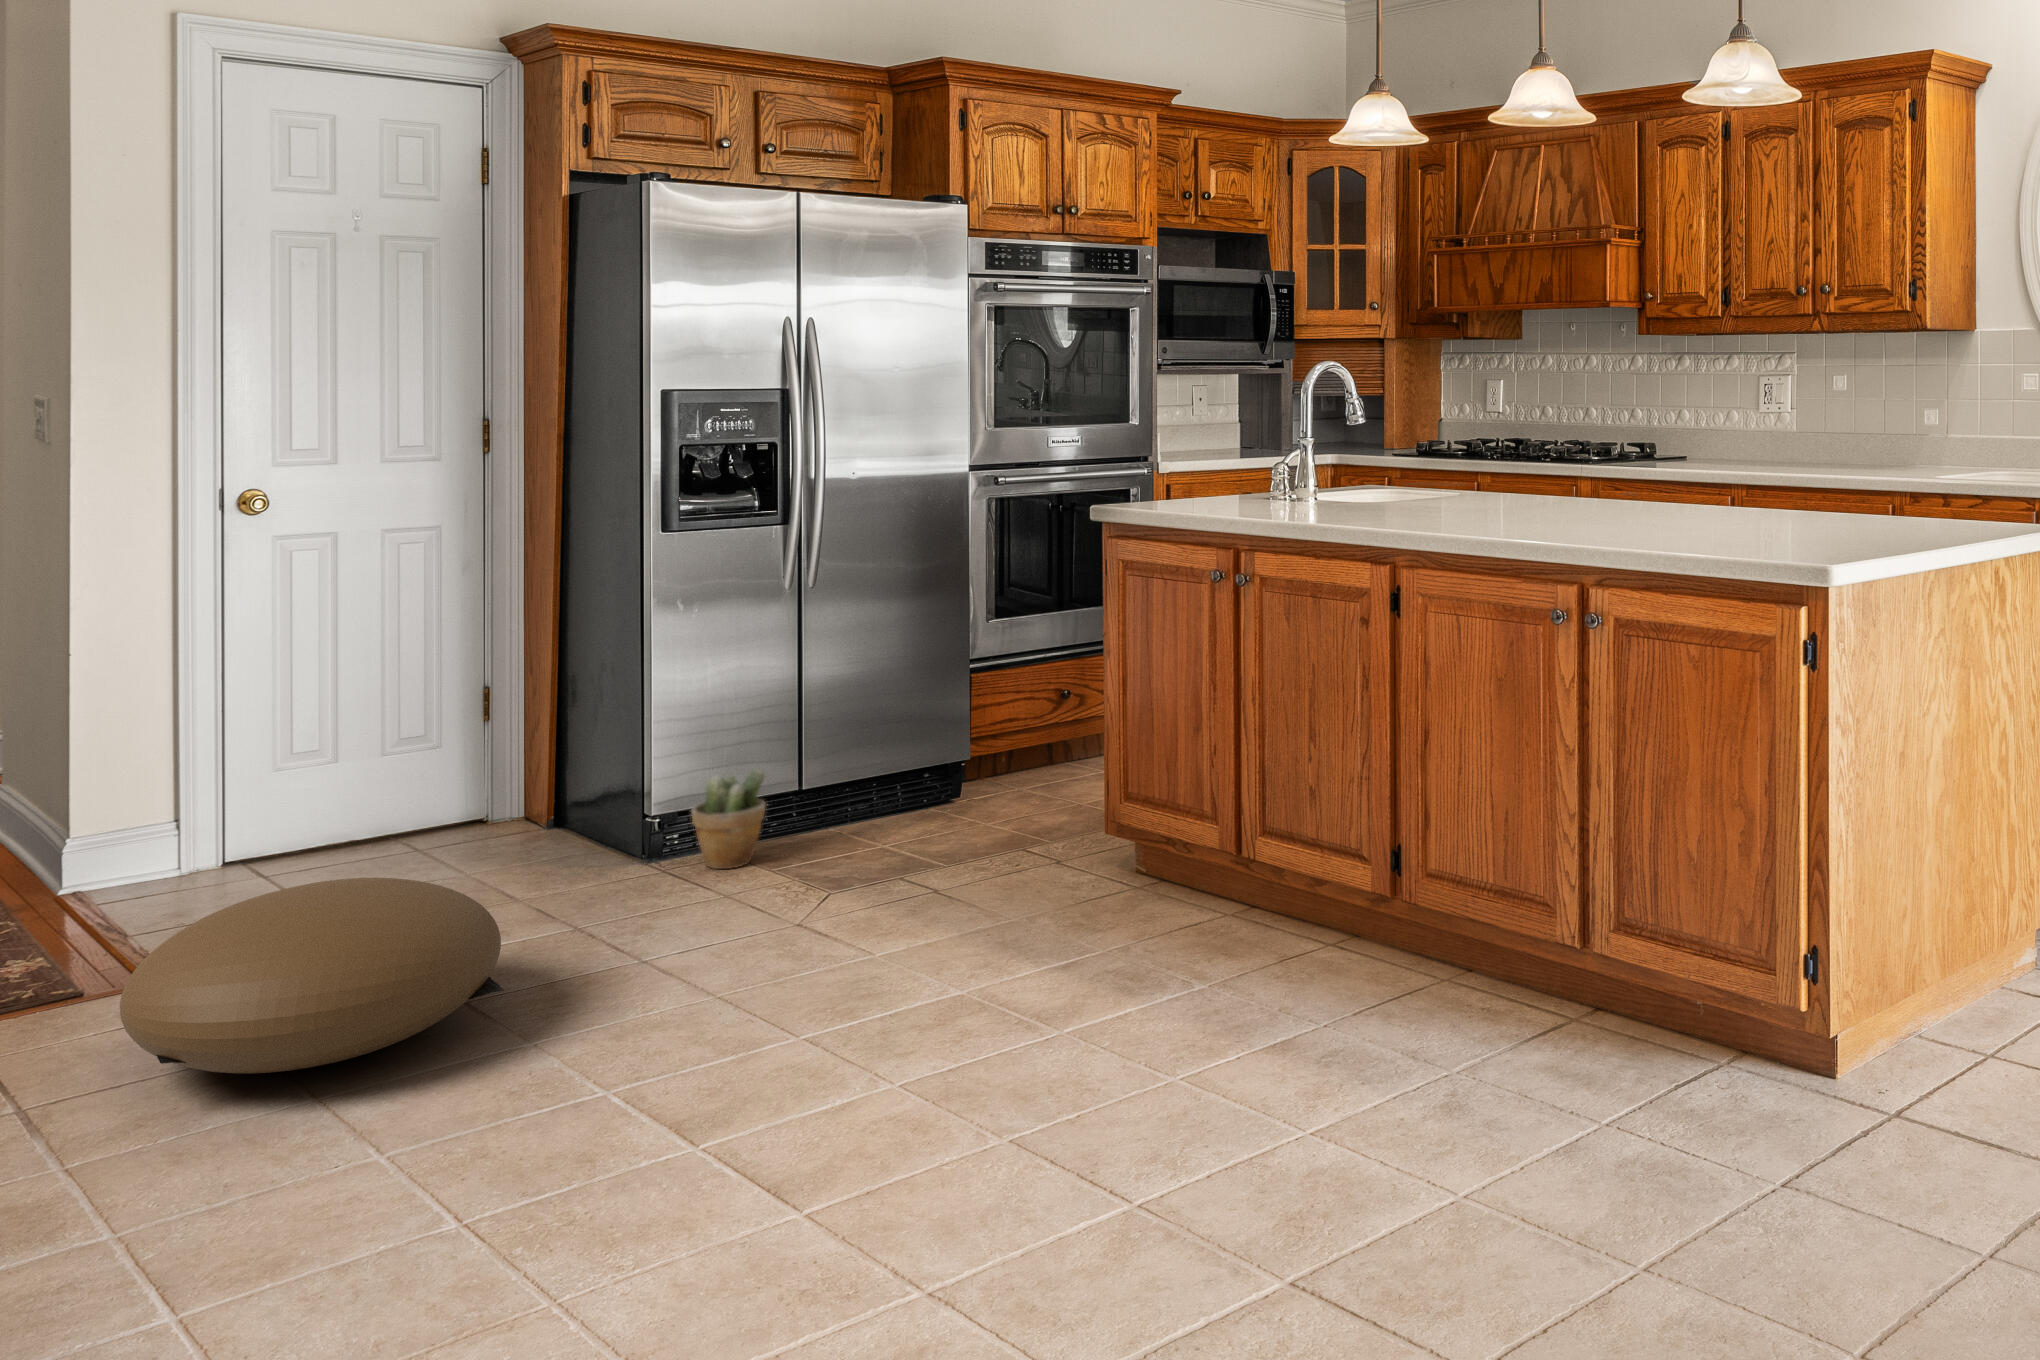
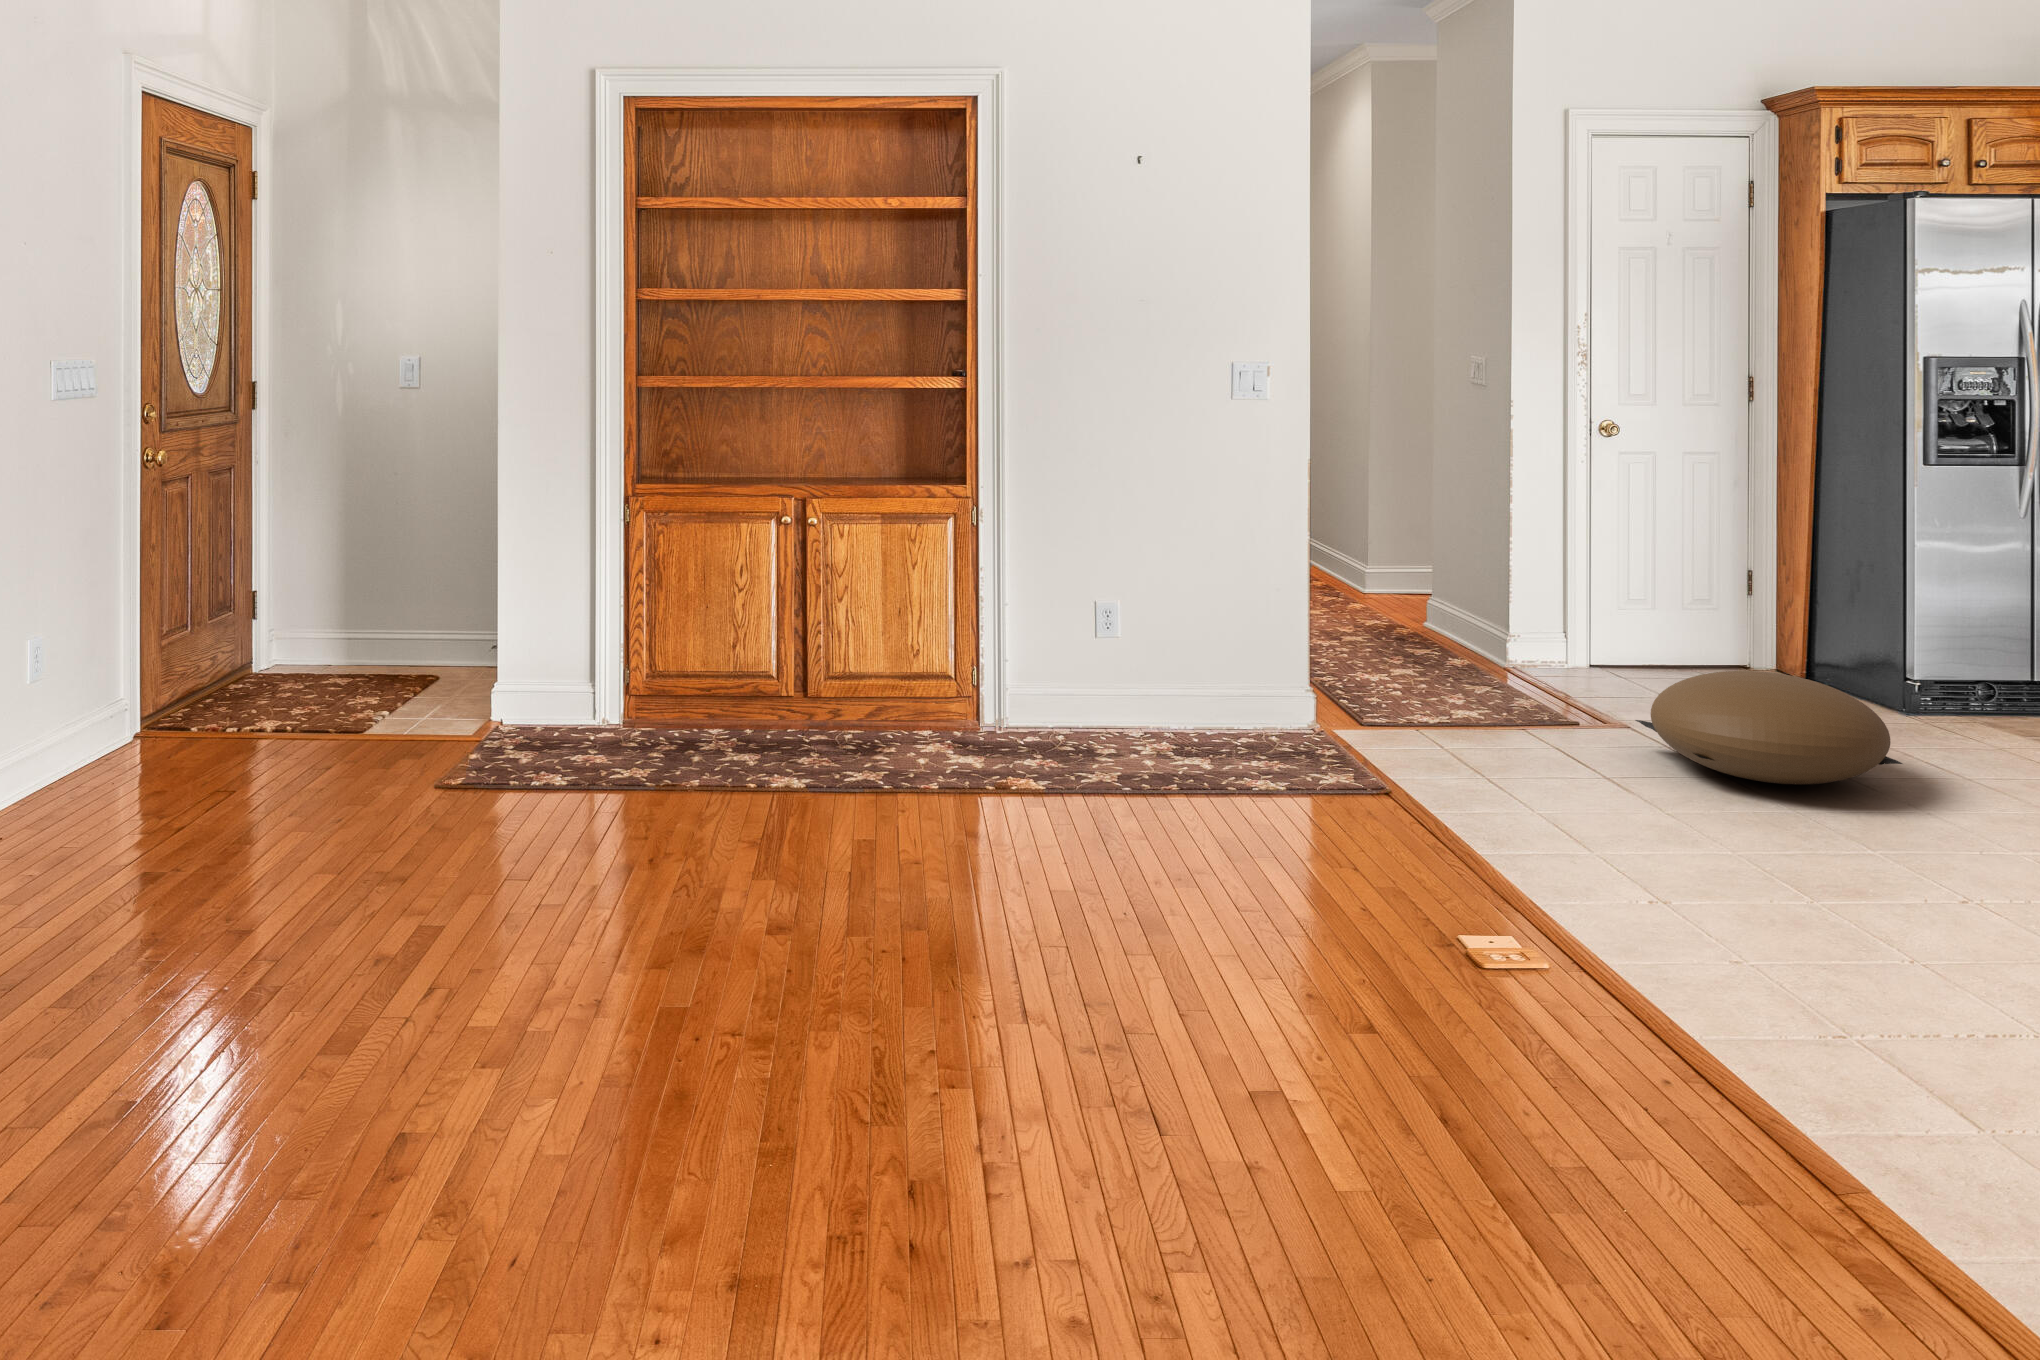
potted plant: present [692,769,765,869] -> none [1951,654,2016,729]

